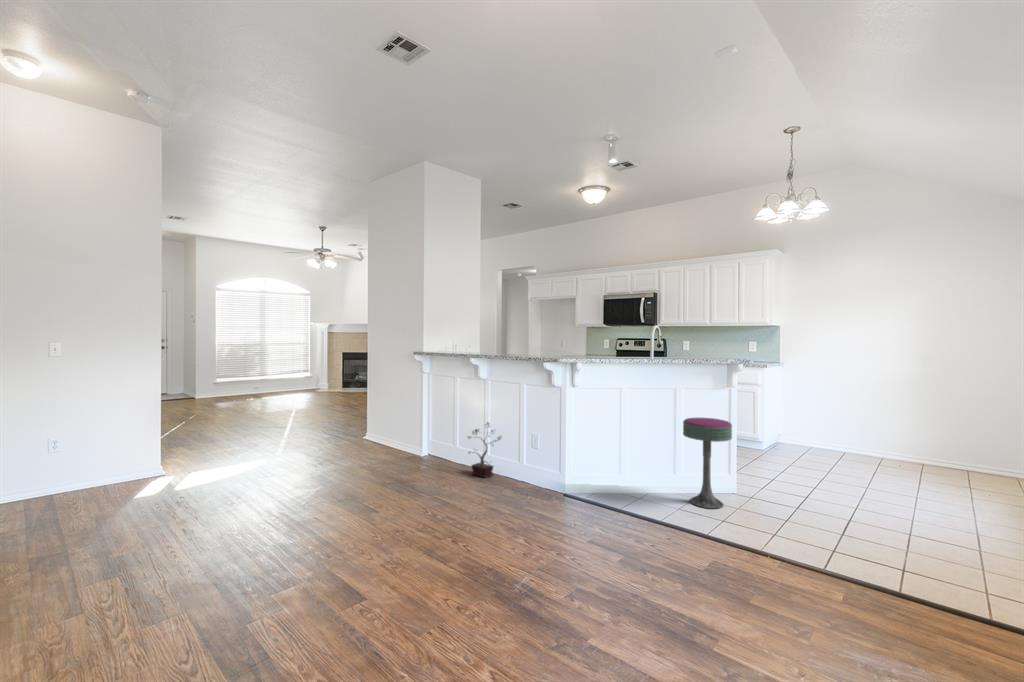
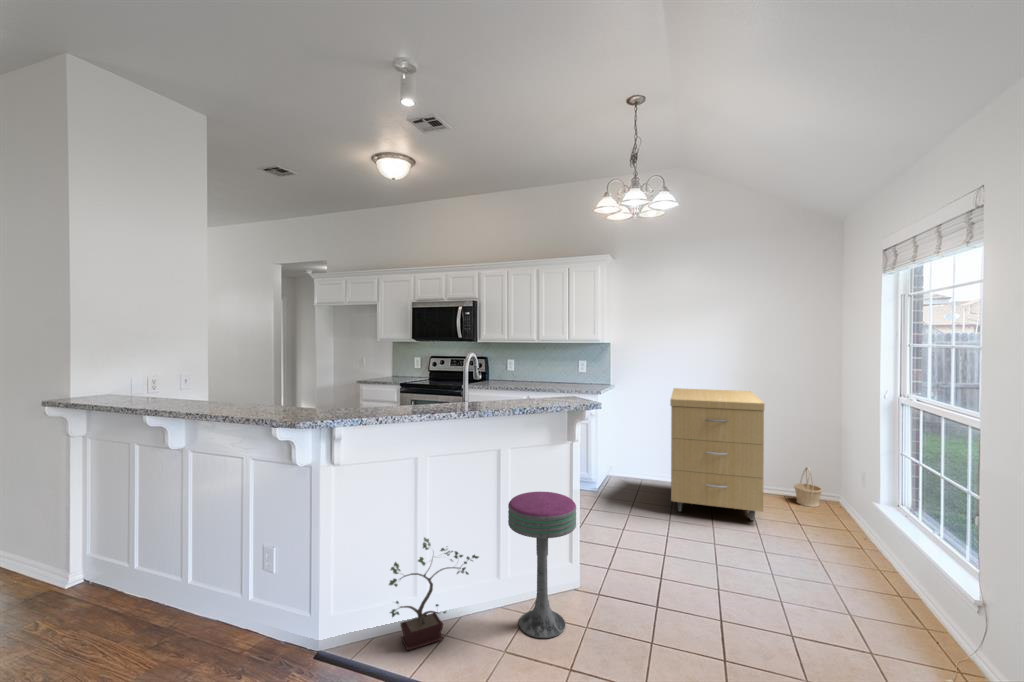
storage cabinet: none [829,365,924,478] -> present [670,388,765,520]
potted plant: present [469,423,501,477] -> present [389,538,479,650]
basket: none [969,440,1003,478] -> present [794,467,822,507]

